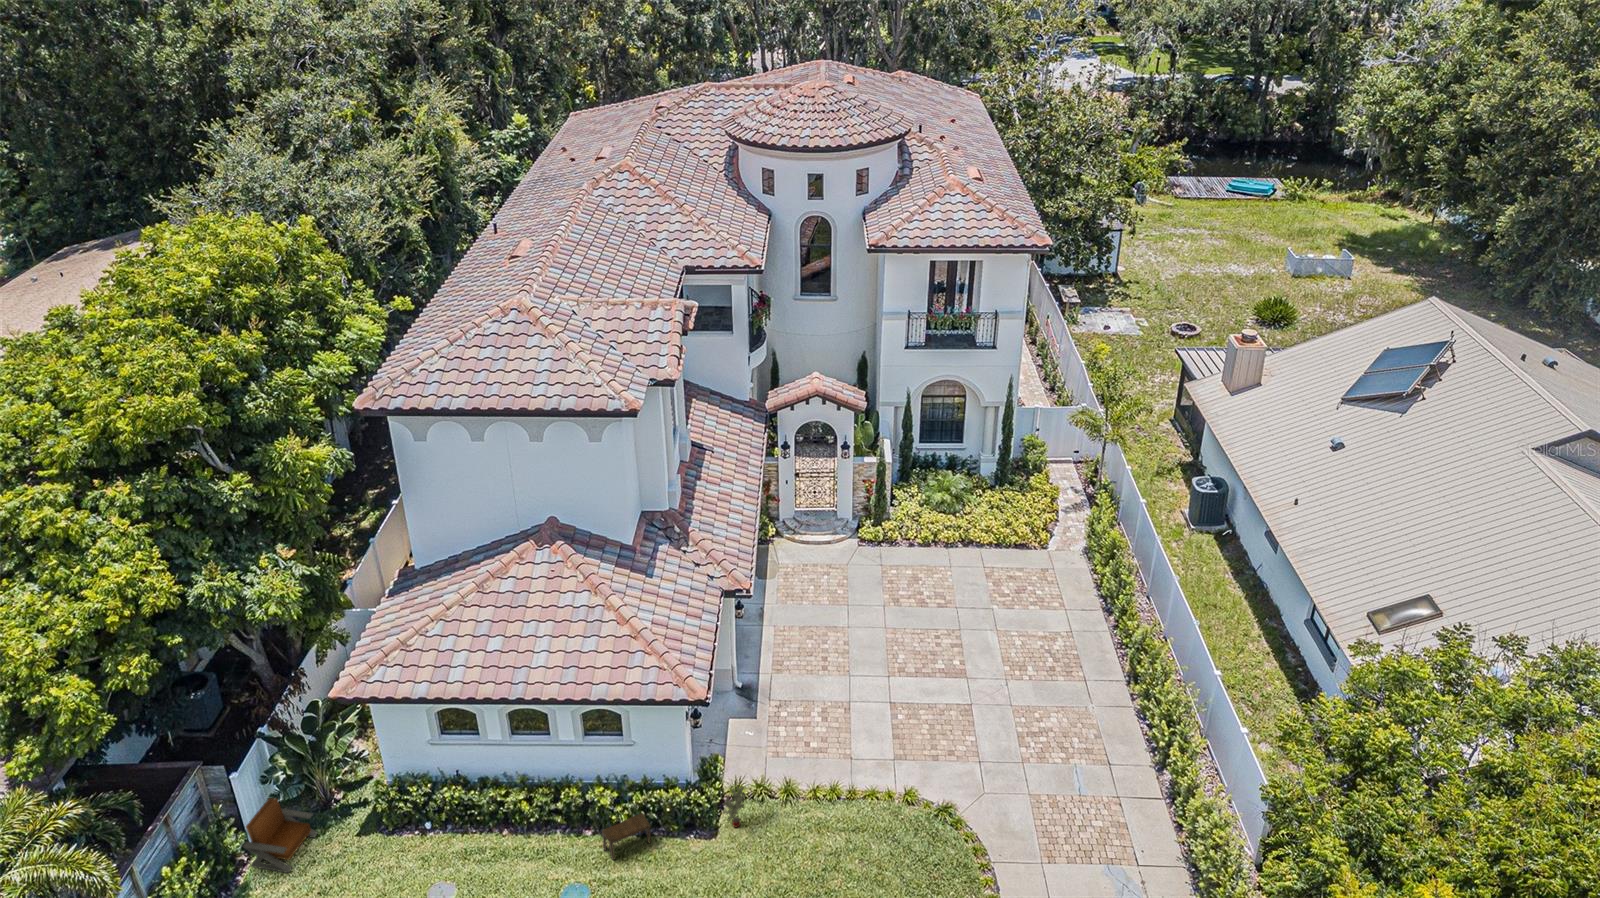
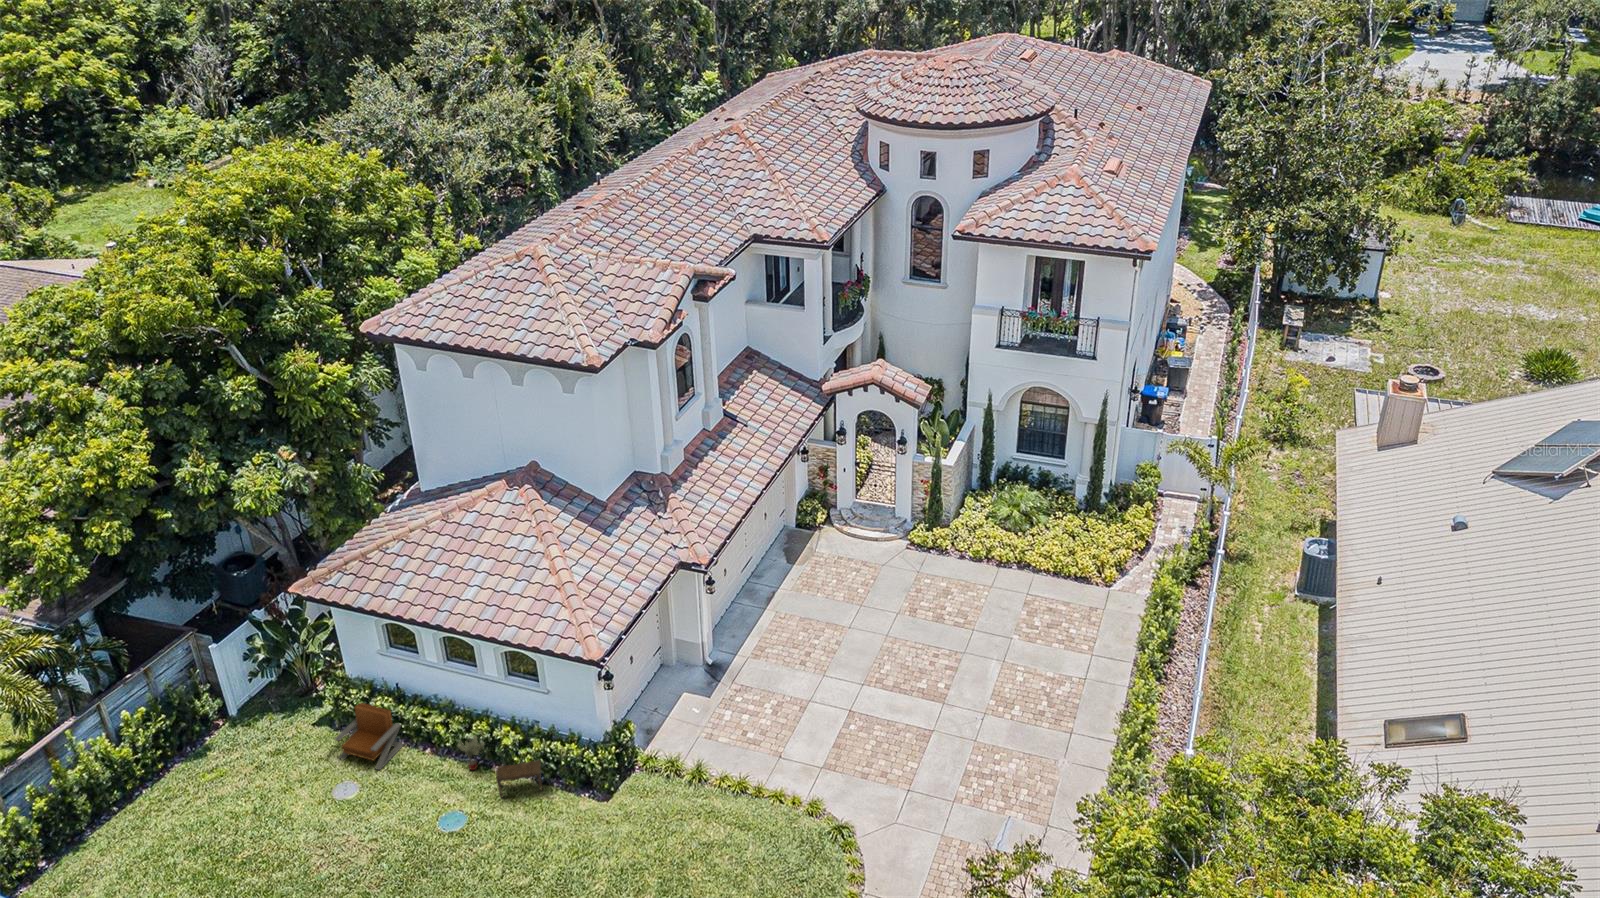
potted tree: present [724,787,746,827] -> present [458,735,484,770]
lounge chair: present [243,798,317,873] -> present [335,703,404,770]

